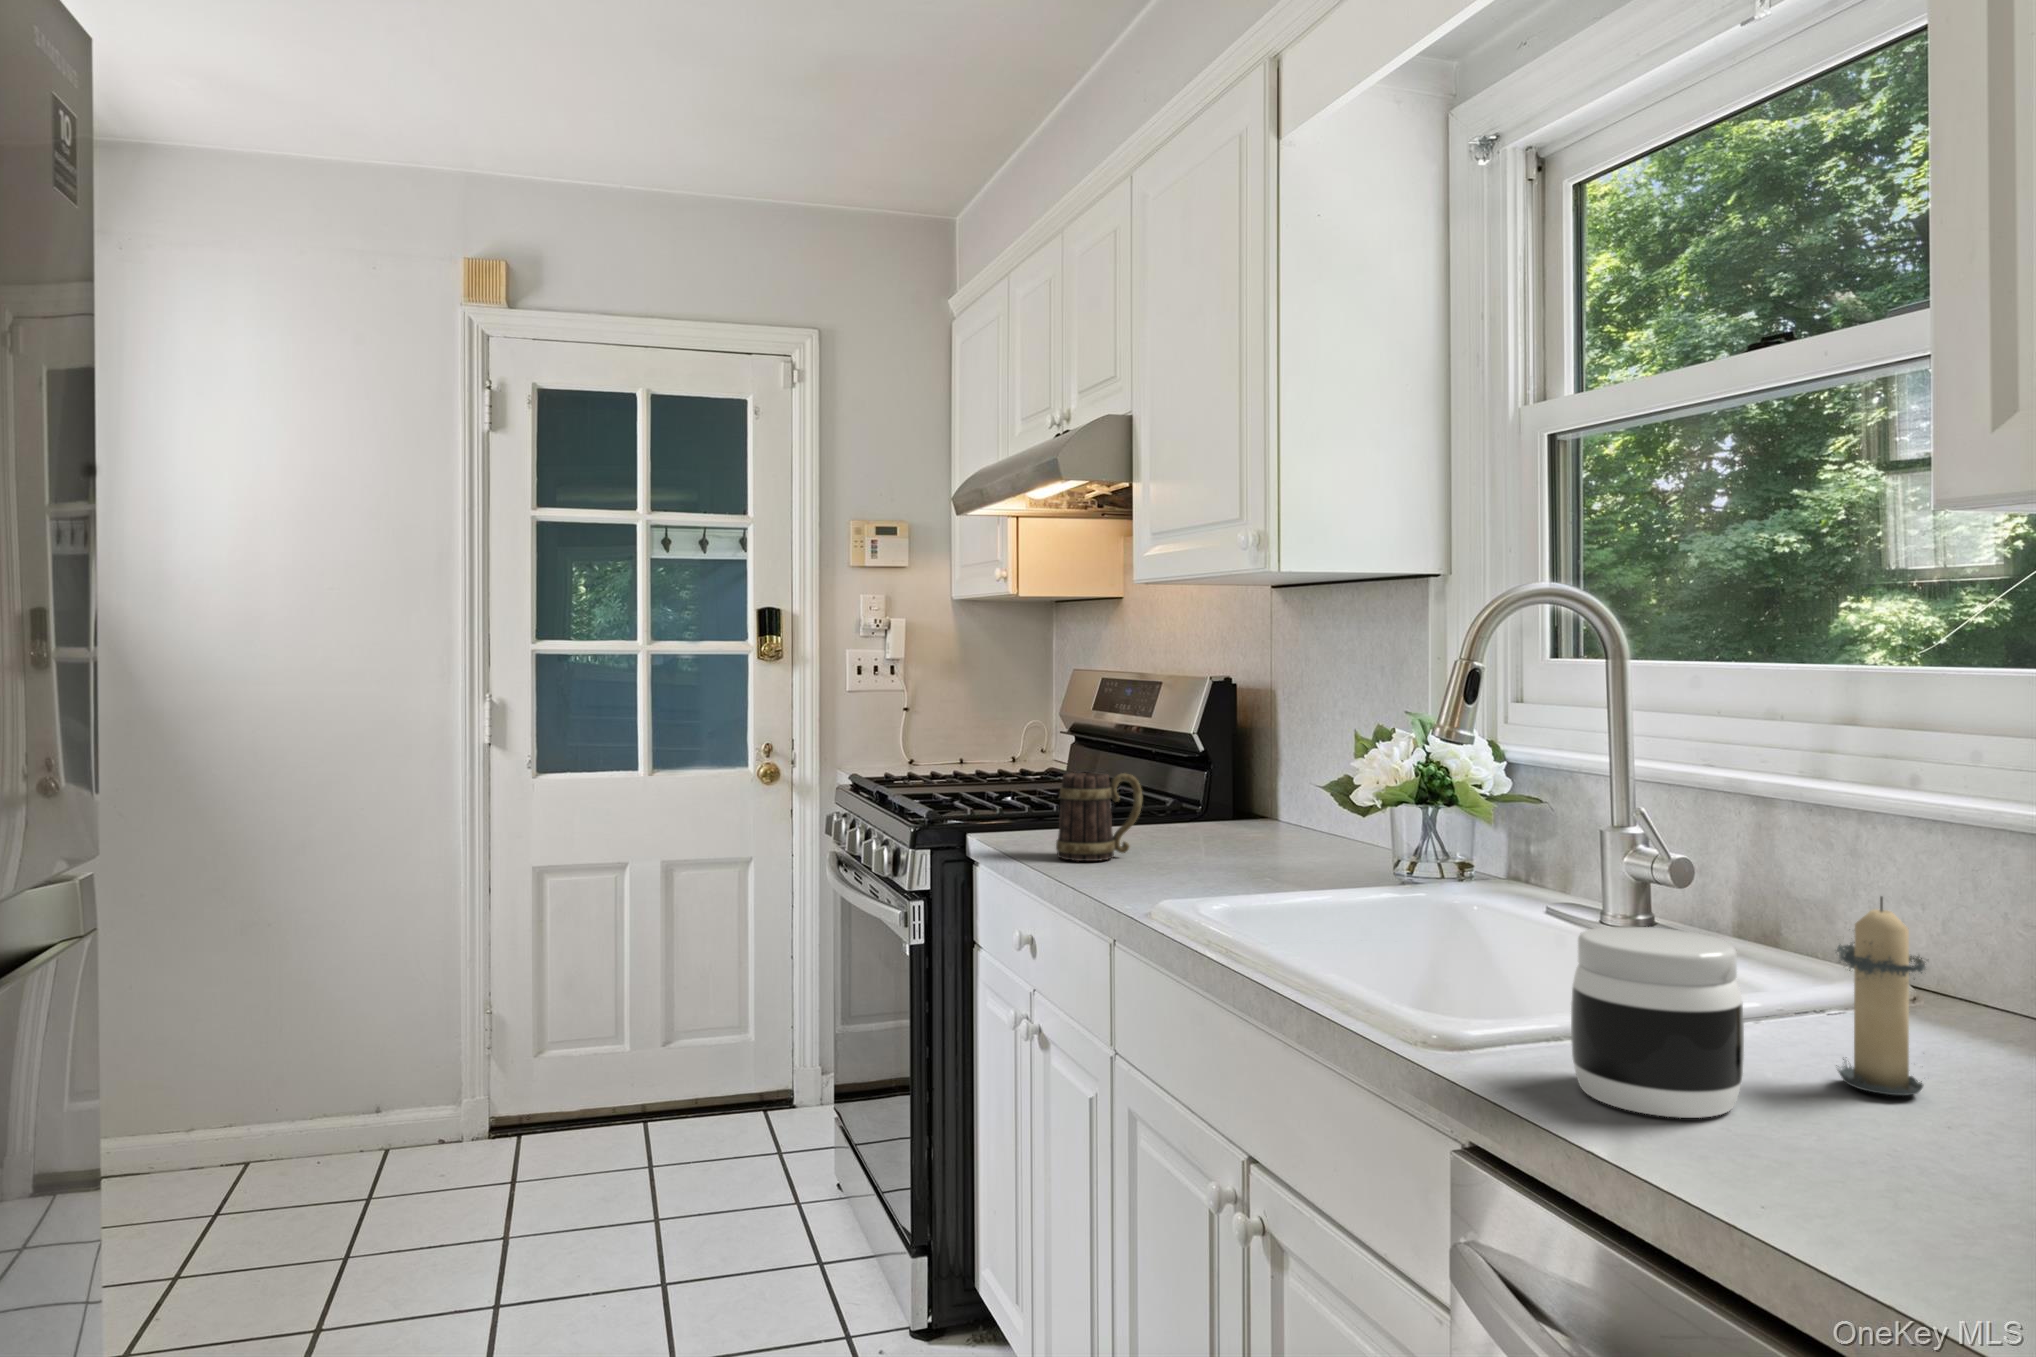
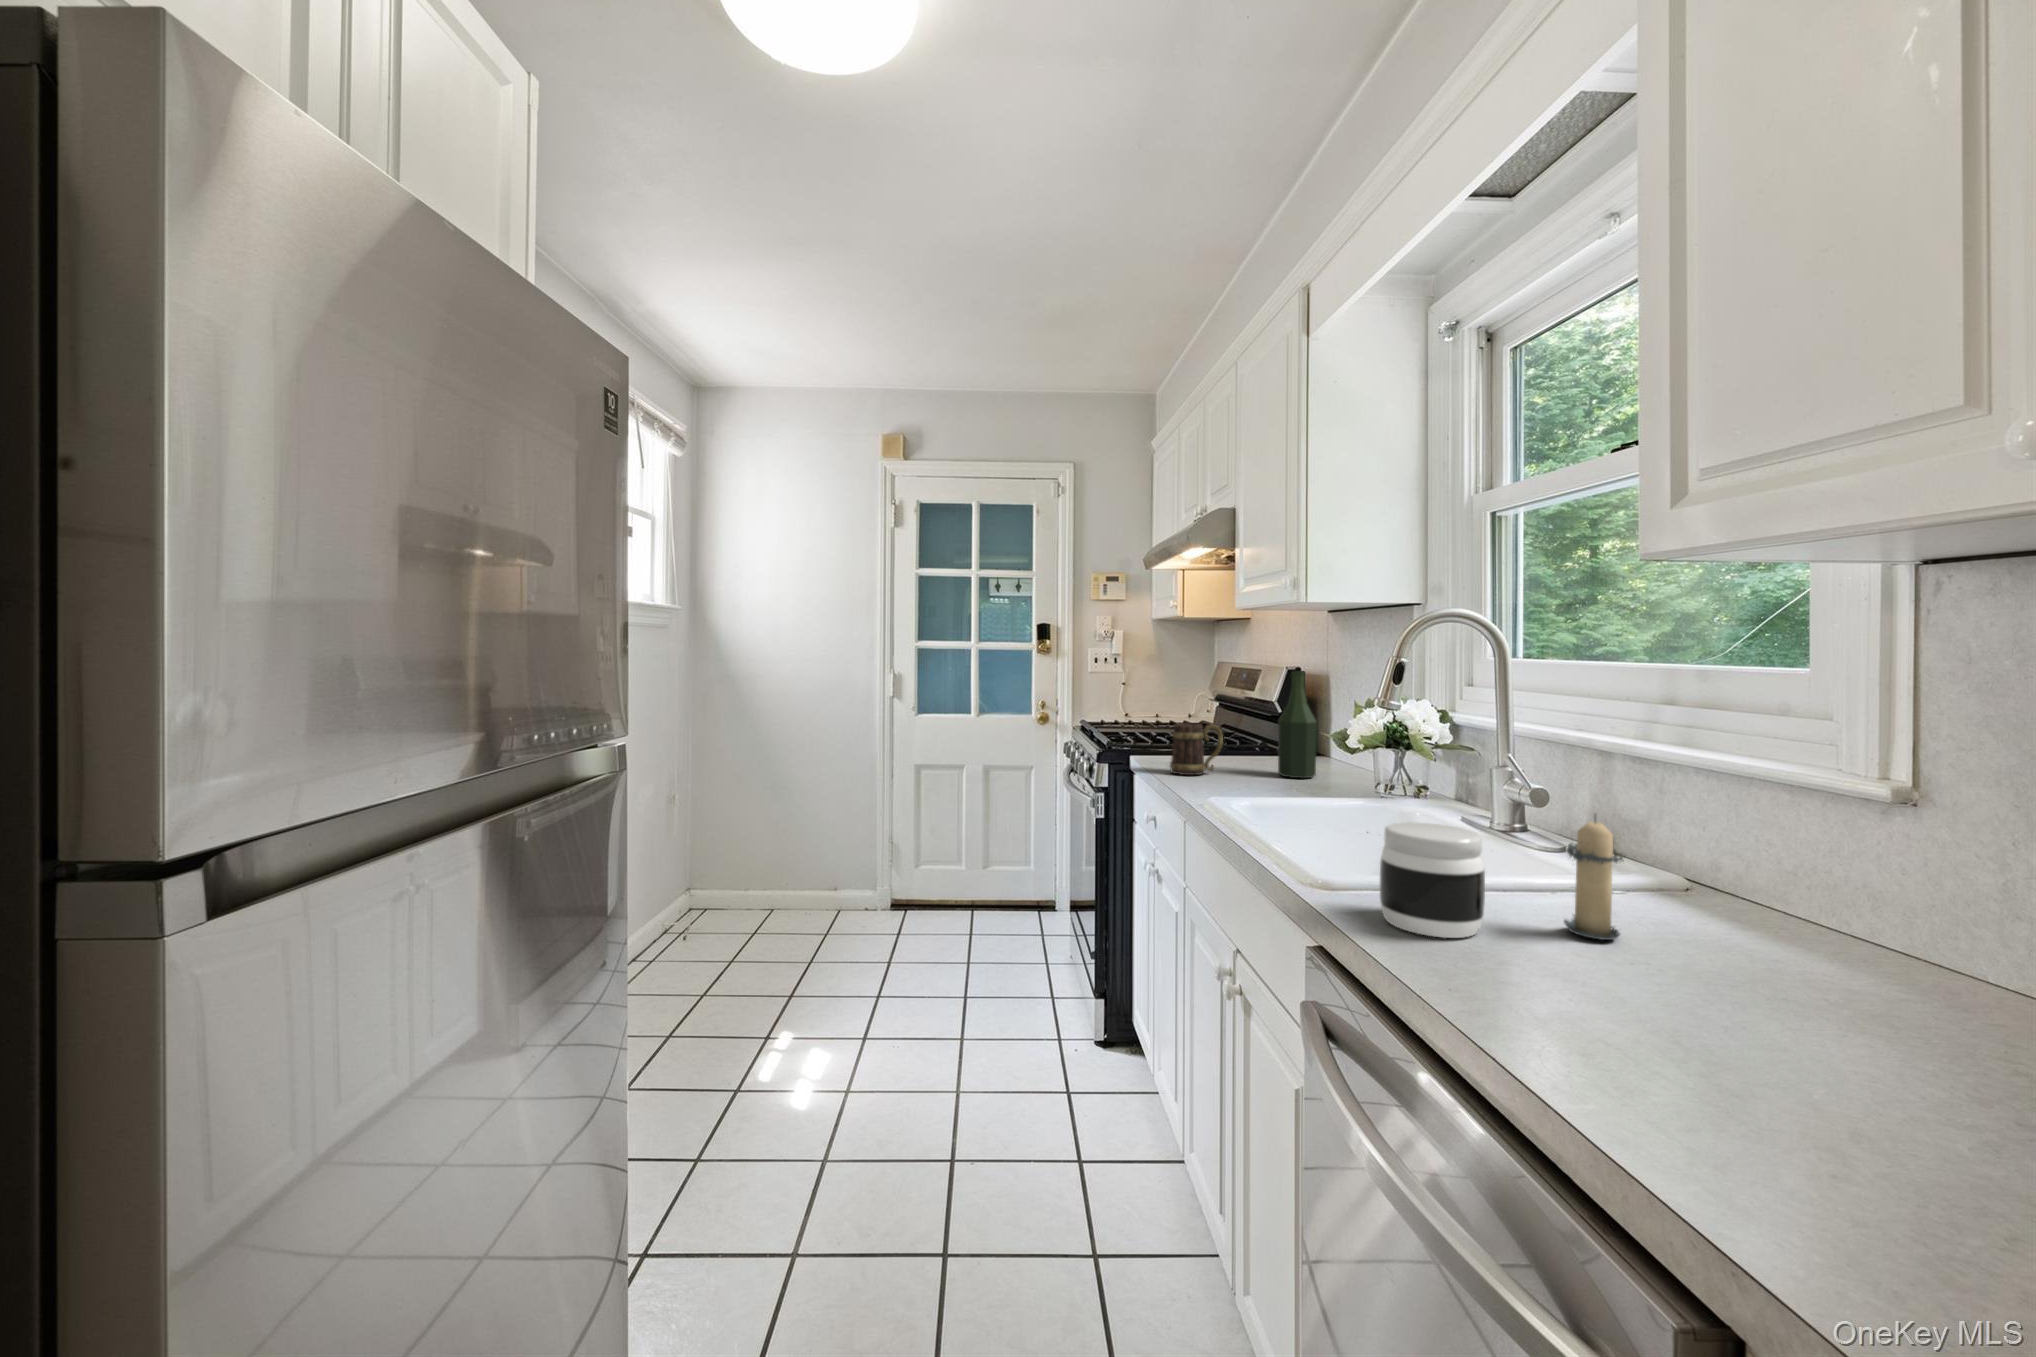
bottle: none [1226,683,1289,857] -> present [1278,671,1317,778]

